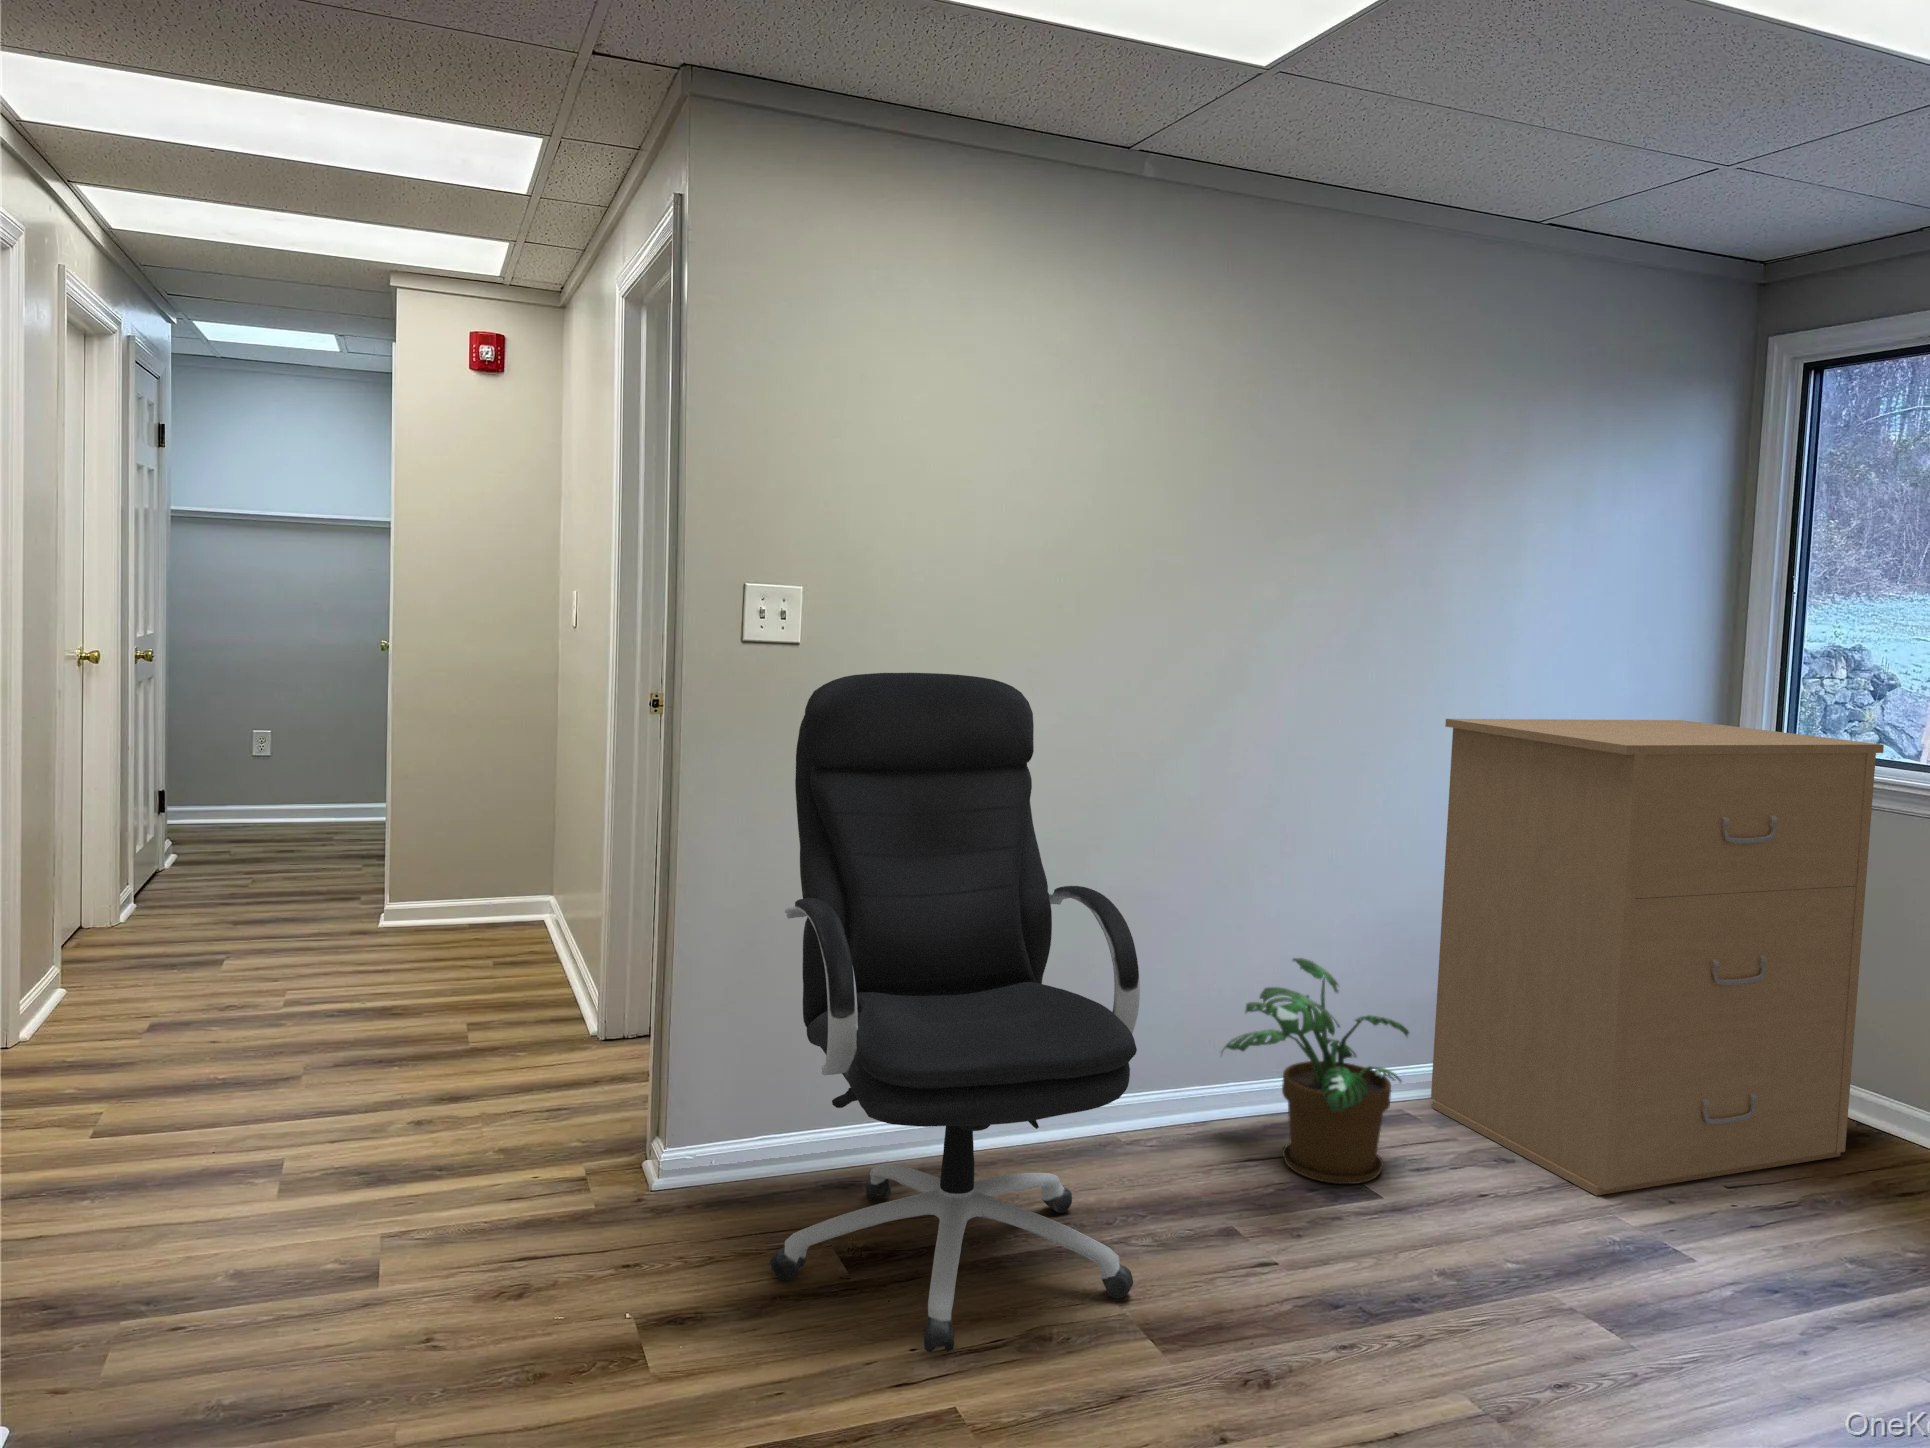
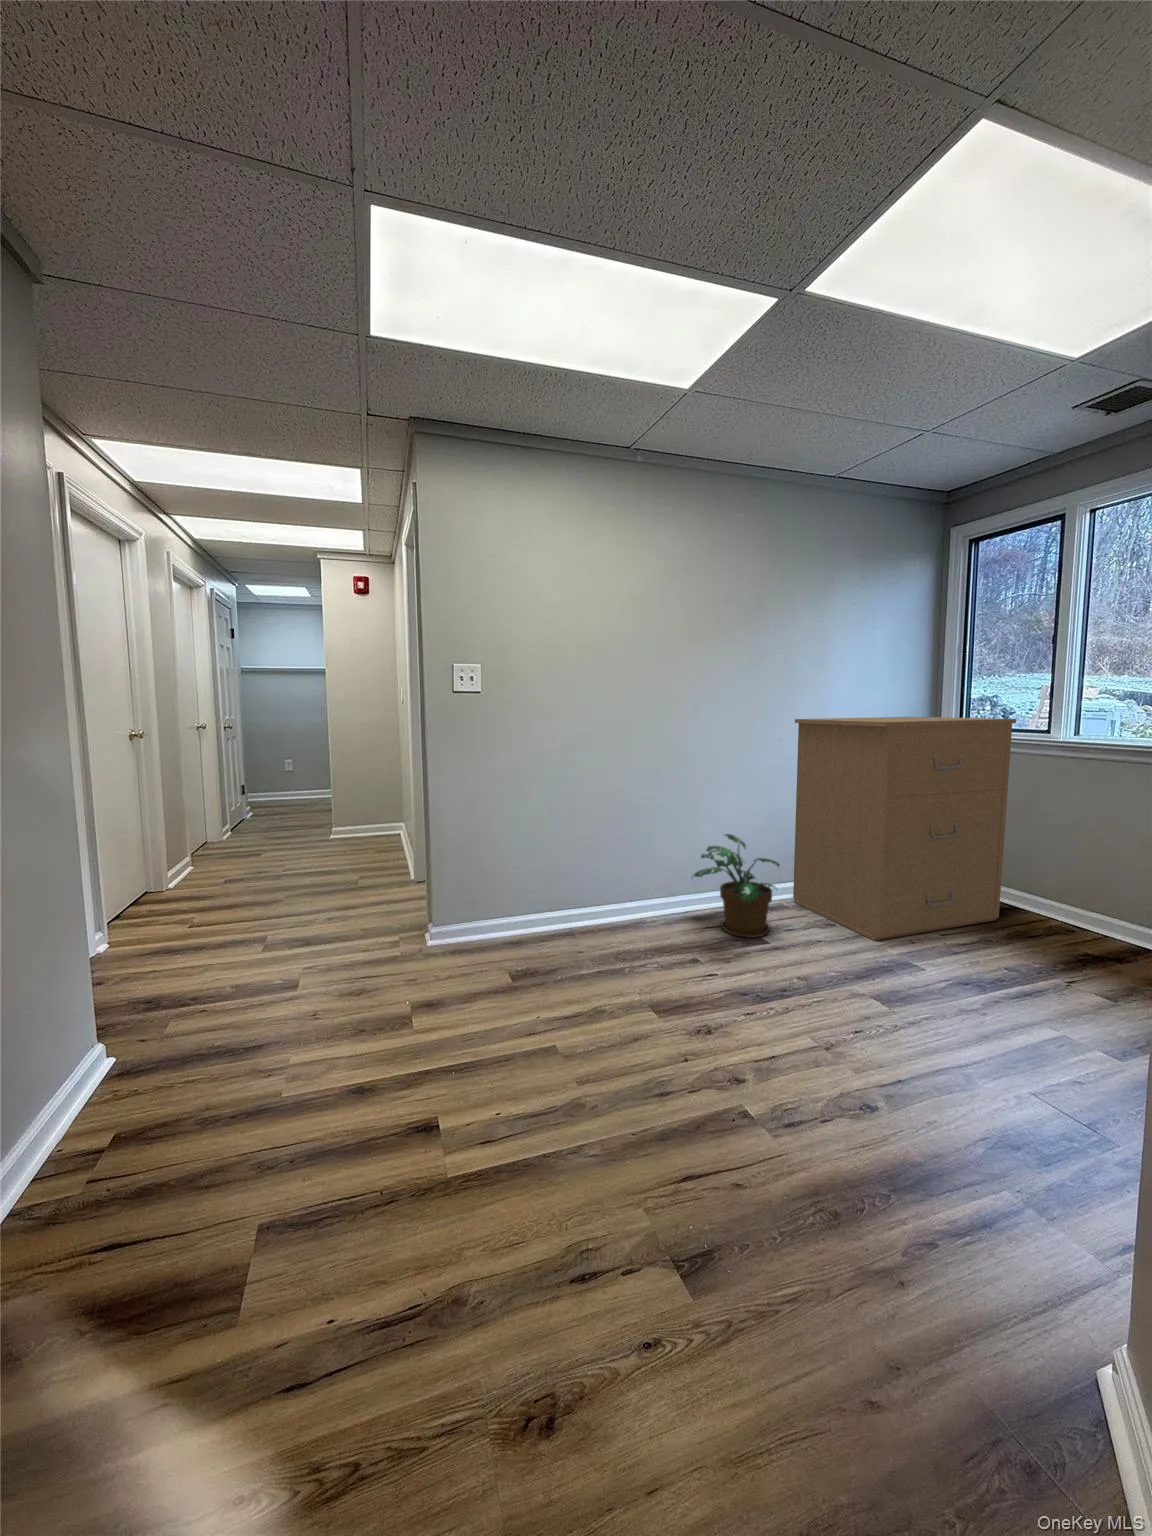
office chair: present [770,673,1140,1352] -> none [475,703,646,1018]

